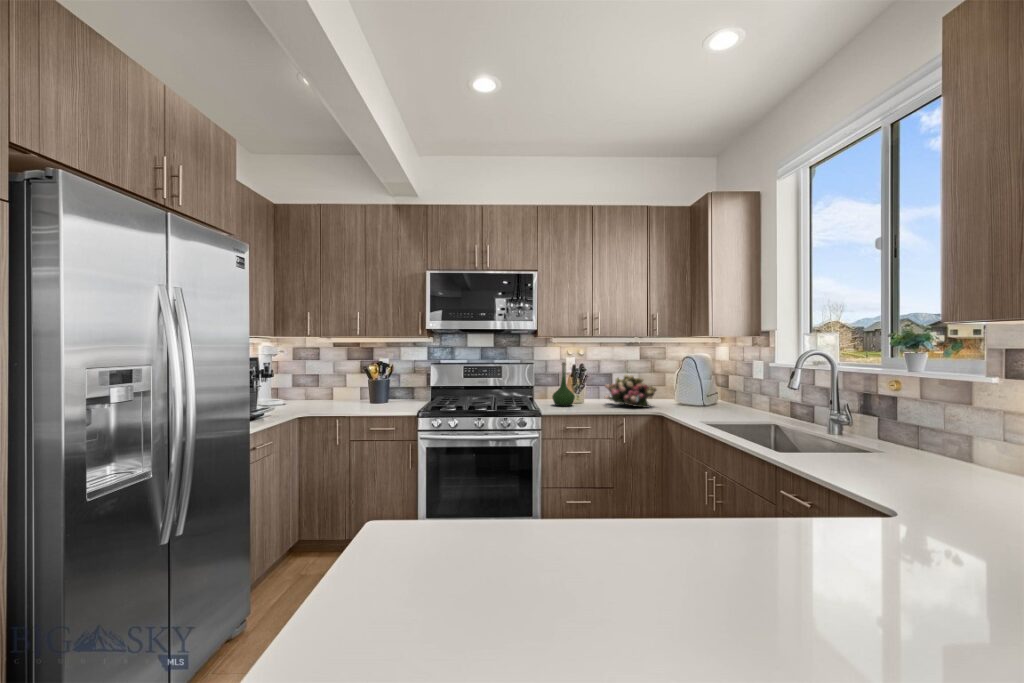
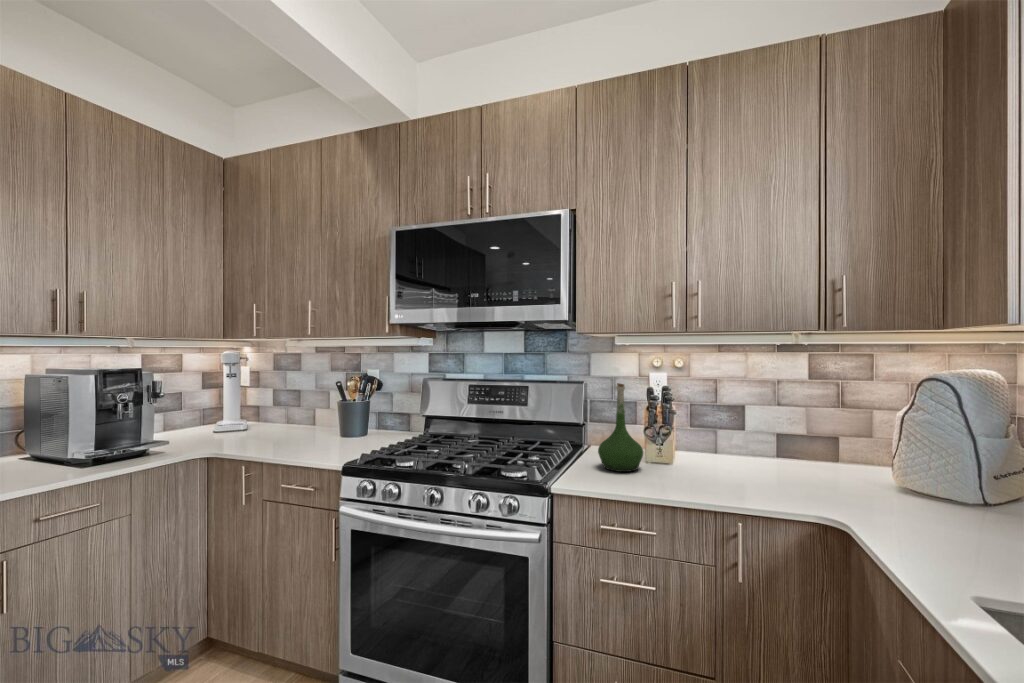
flower arrangement: present [605,374,656,408] -> none [704,411,836,495]

